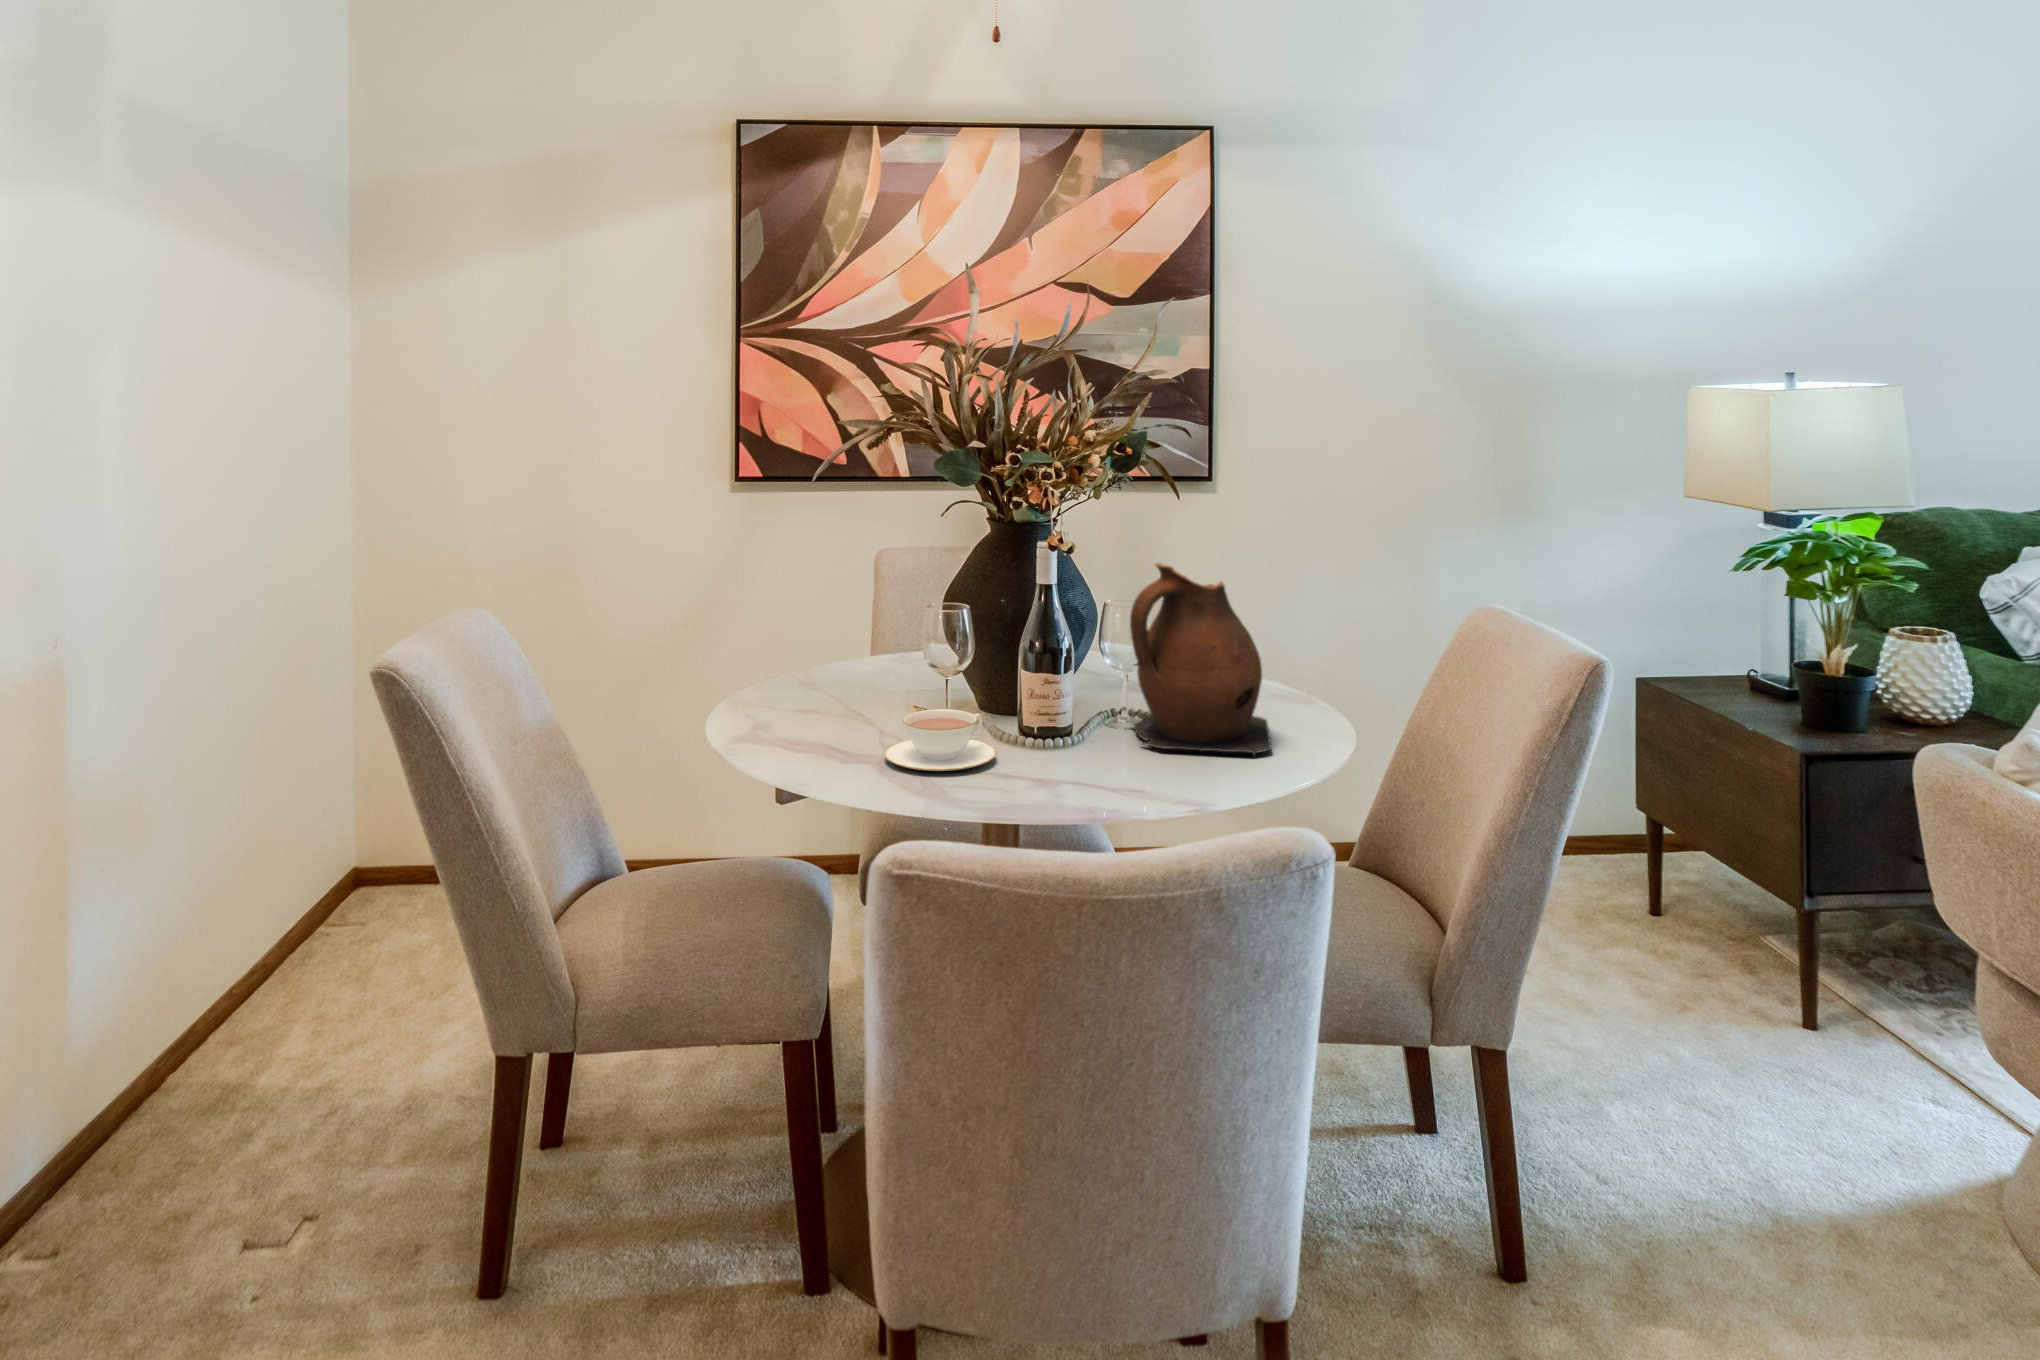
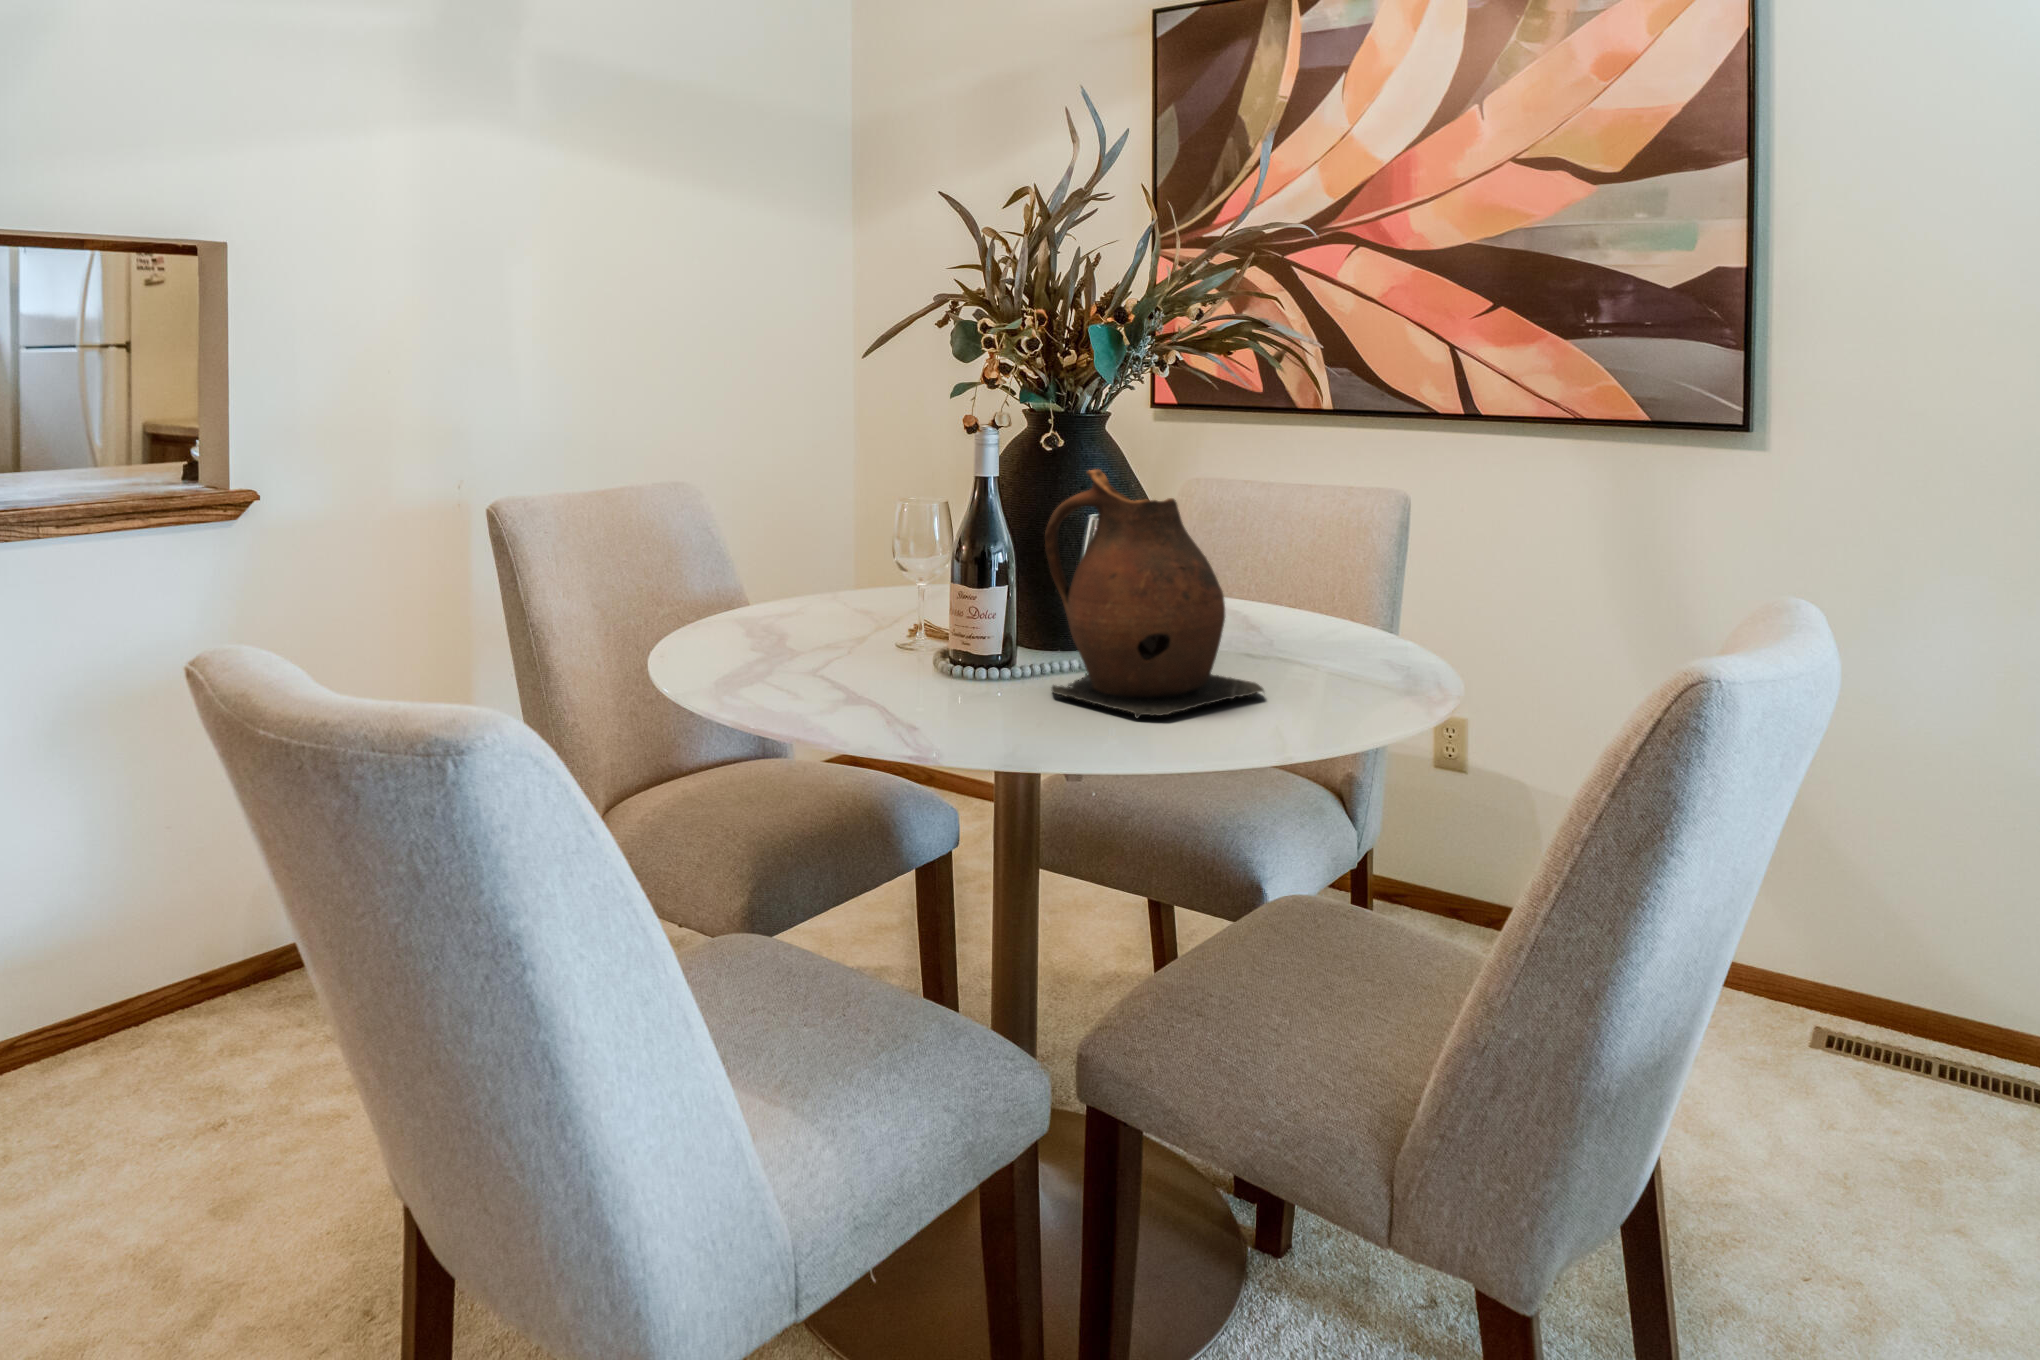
teacup: present [884,709,996,771] -> none [771,614,895,673]

